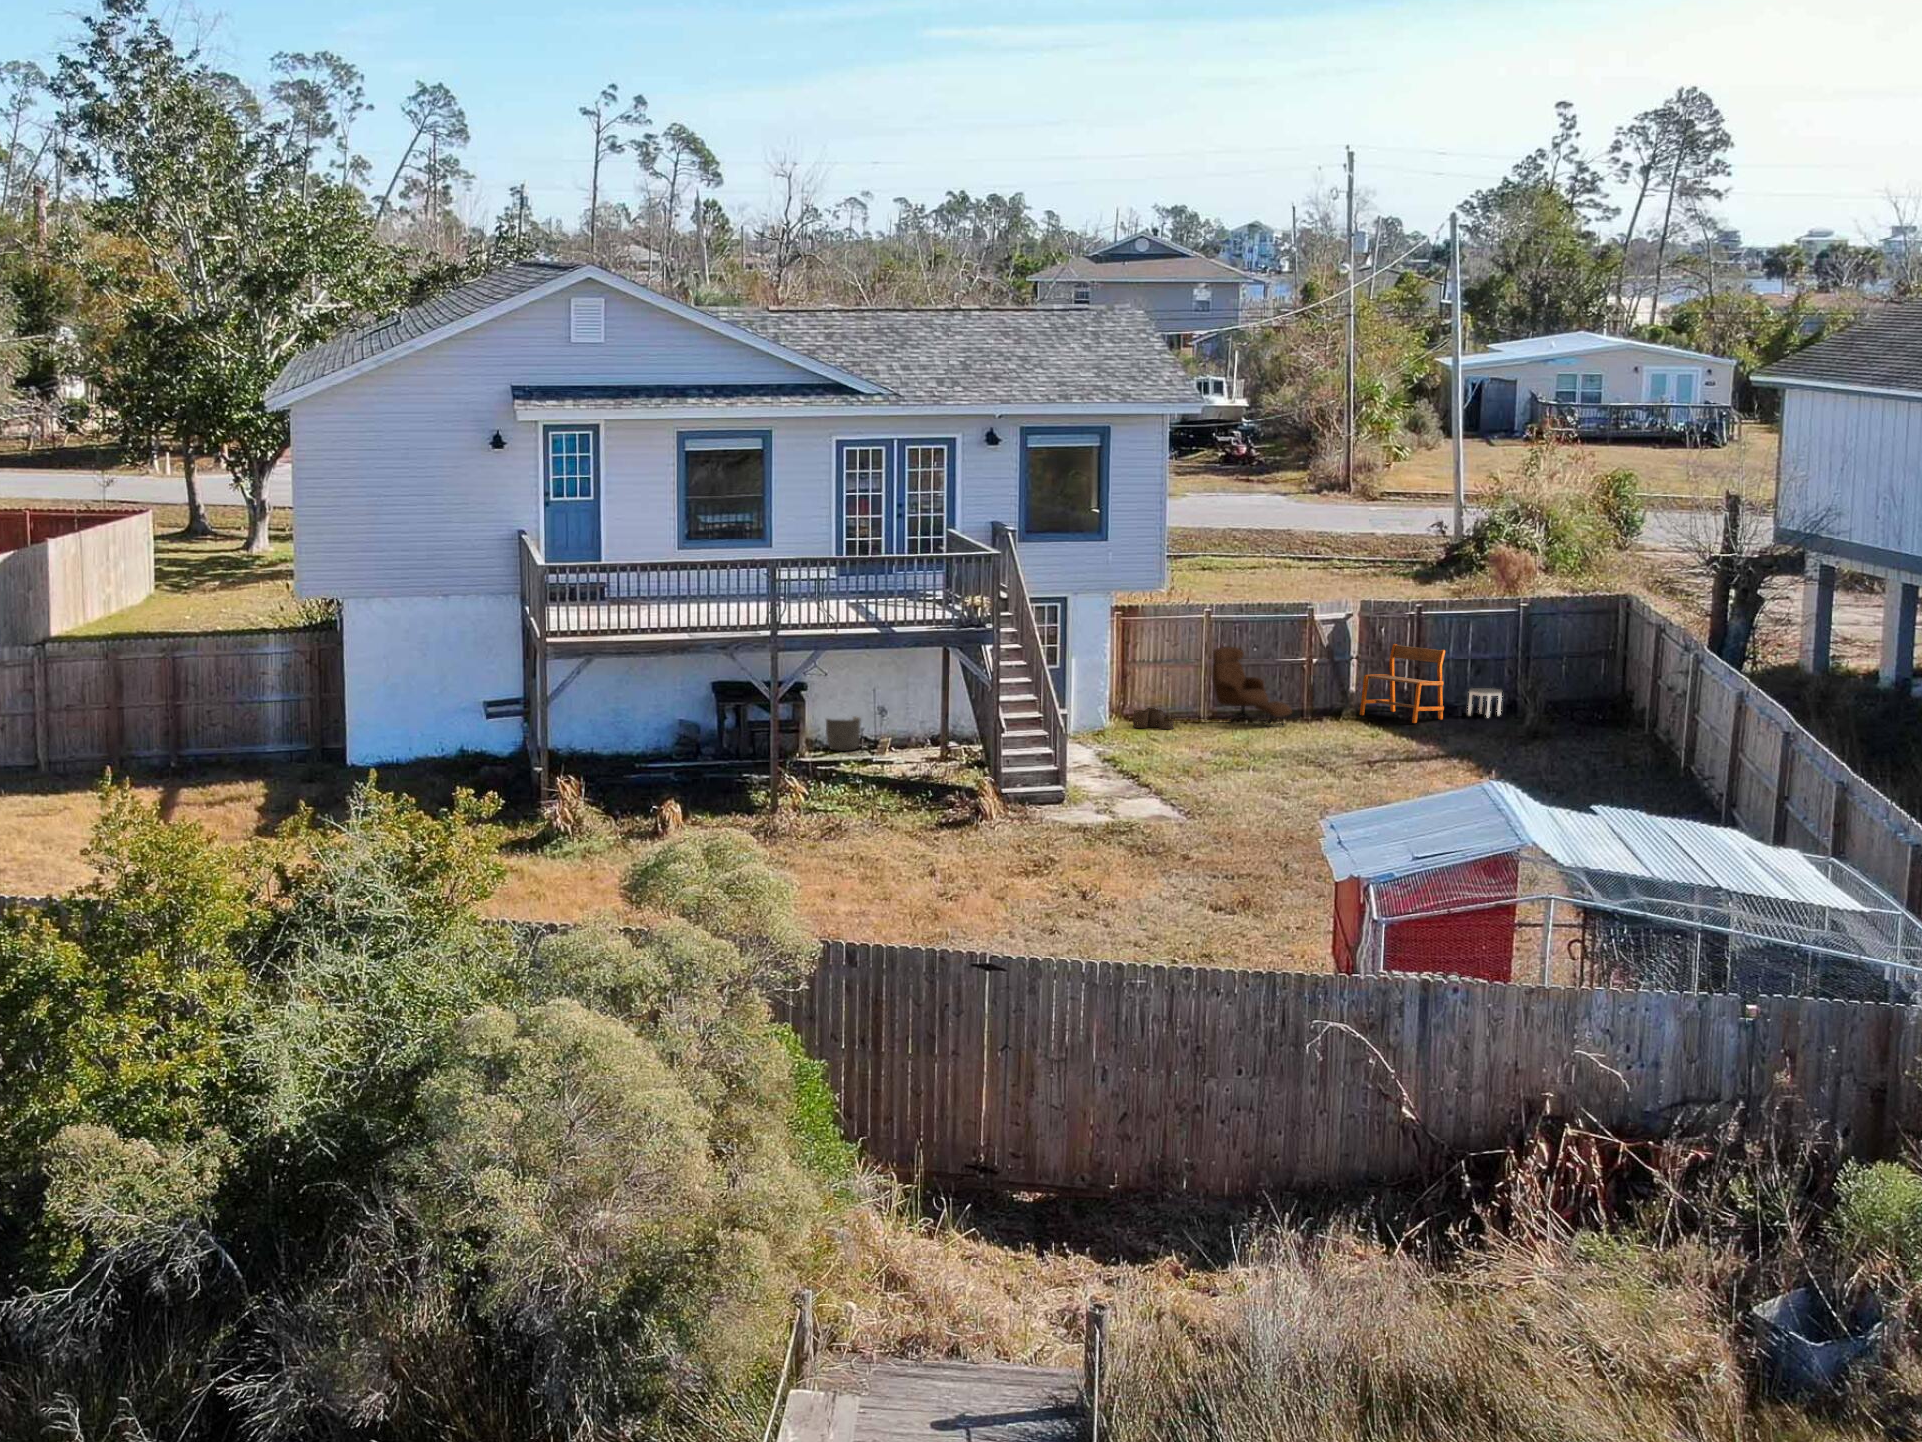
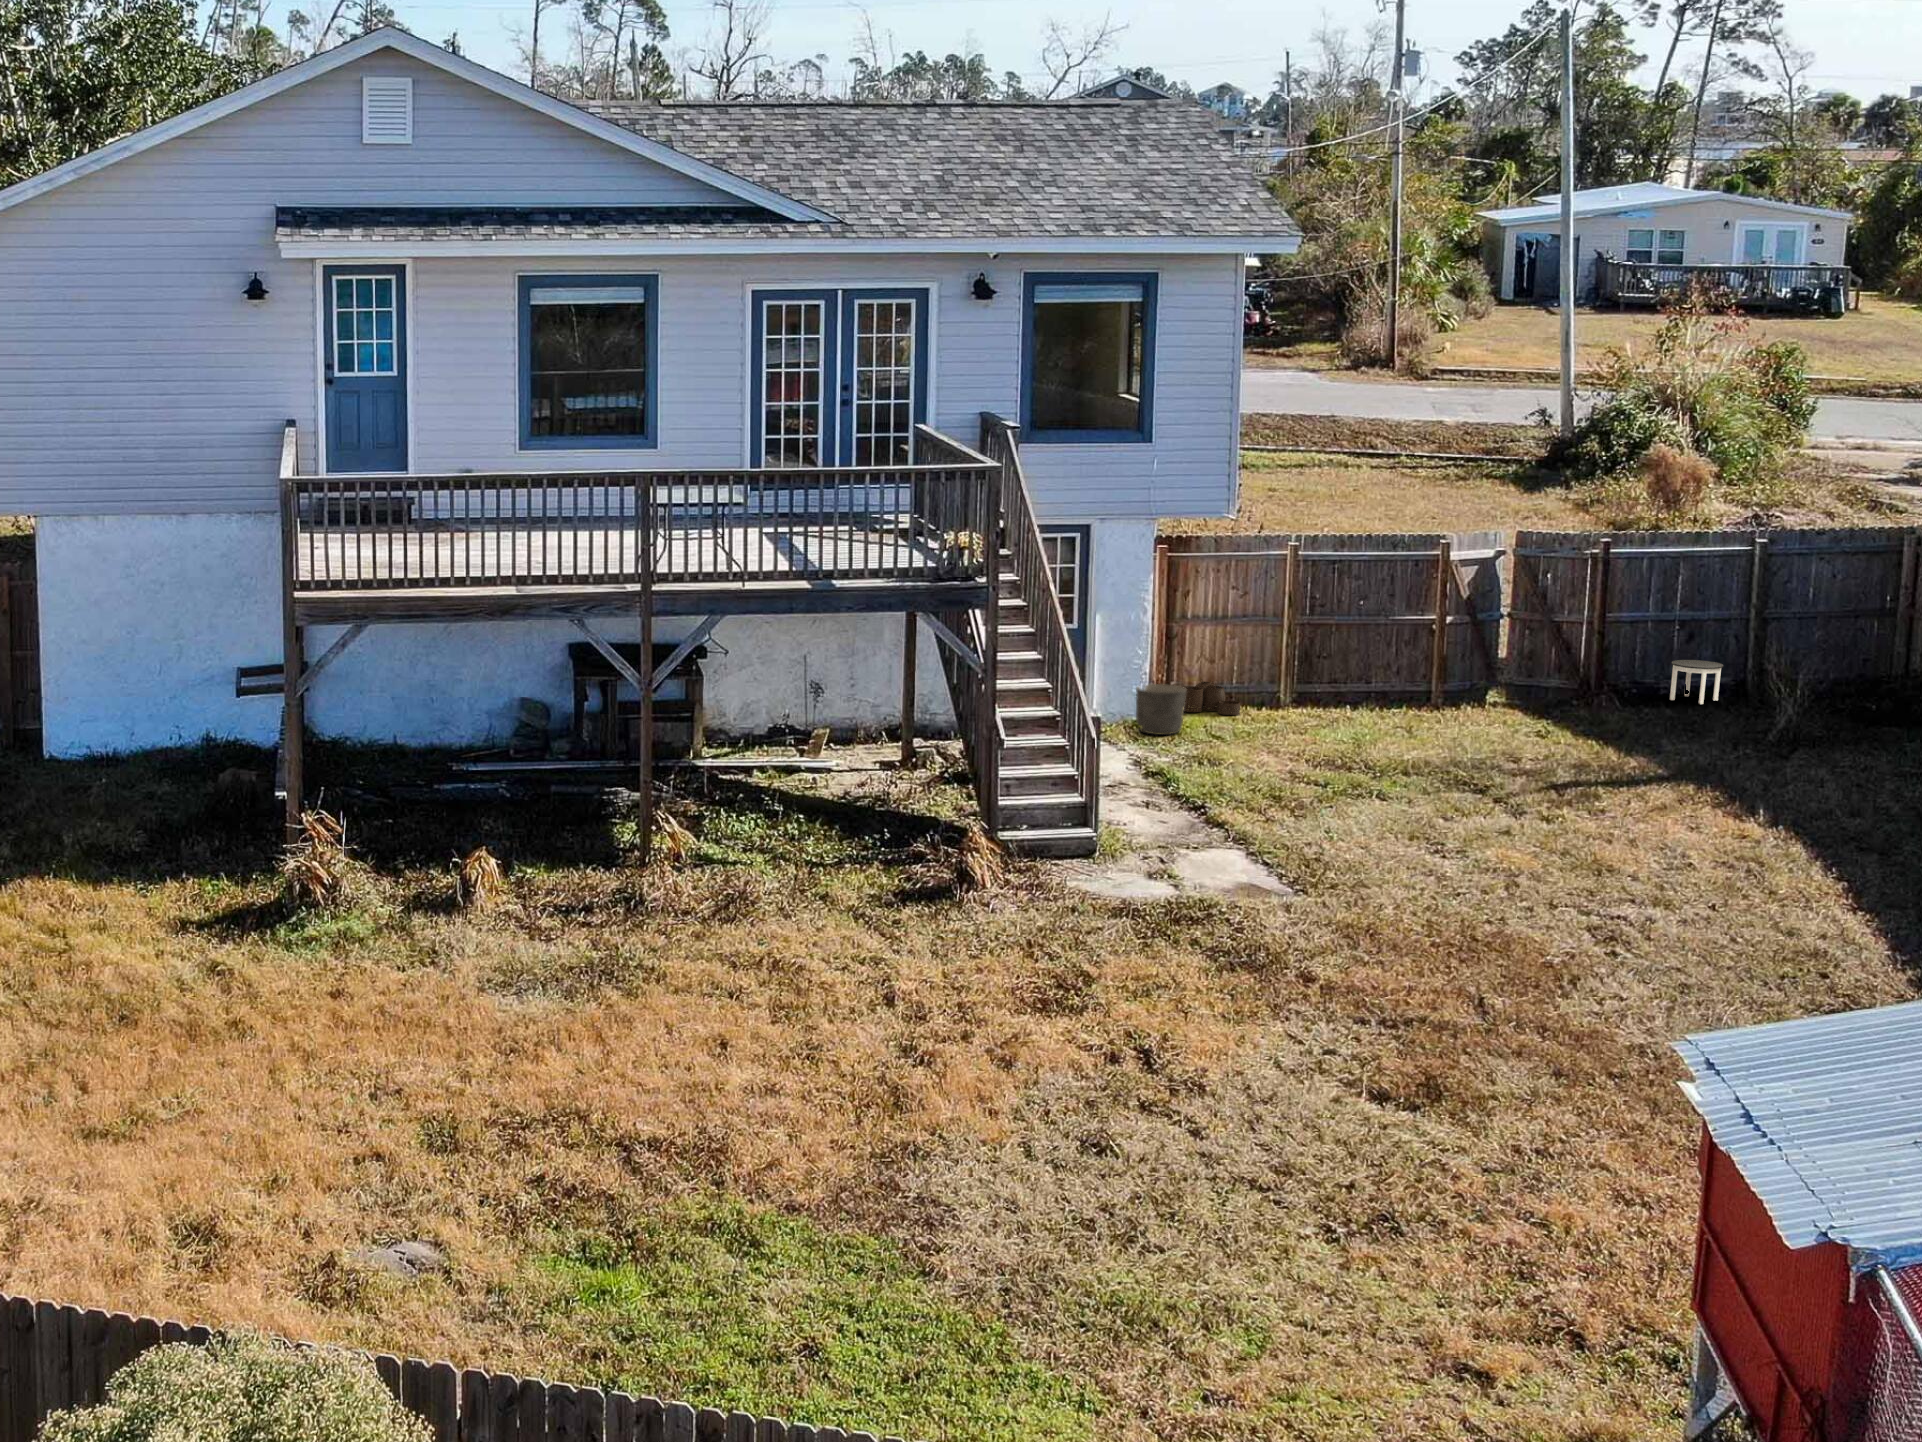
bench: present [1360,644,1445,723] -> none [1509,594,1641,712]
lounge chair: present [1212,647,1292,726] -> none [1296,596,1414,714]
planter: present [826,716,860,751] -> present [1136,684,1186,735]

